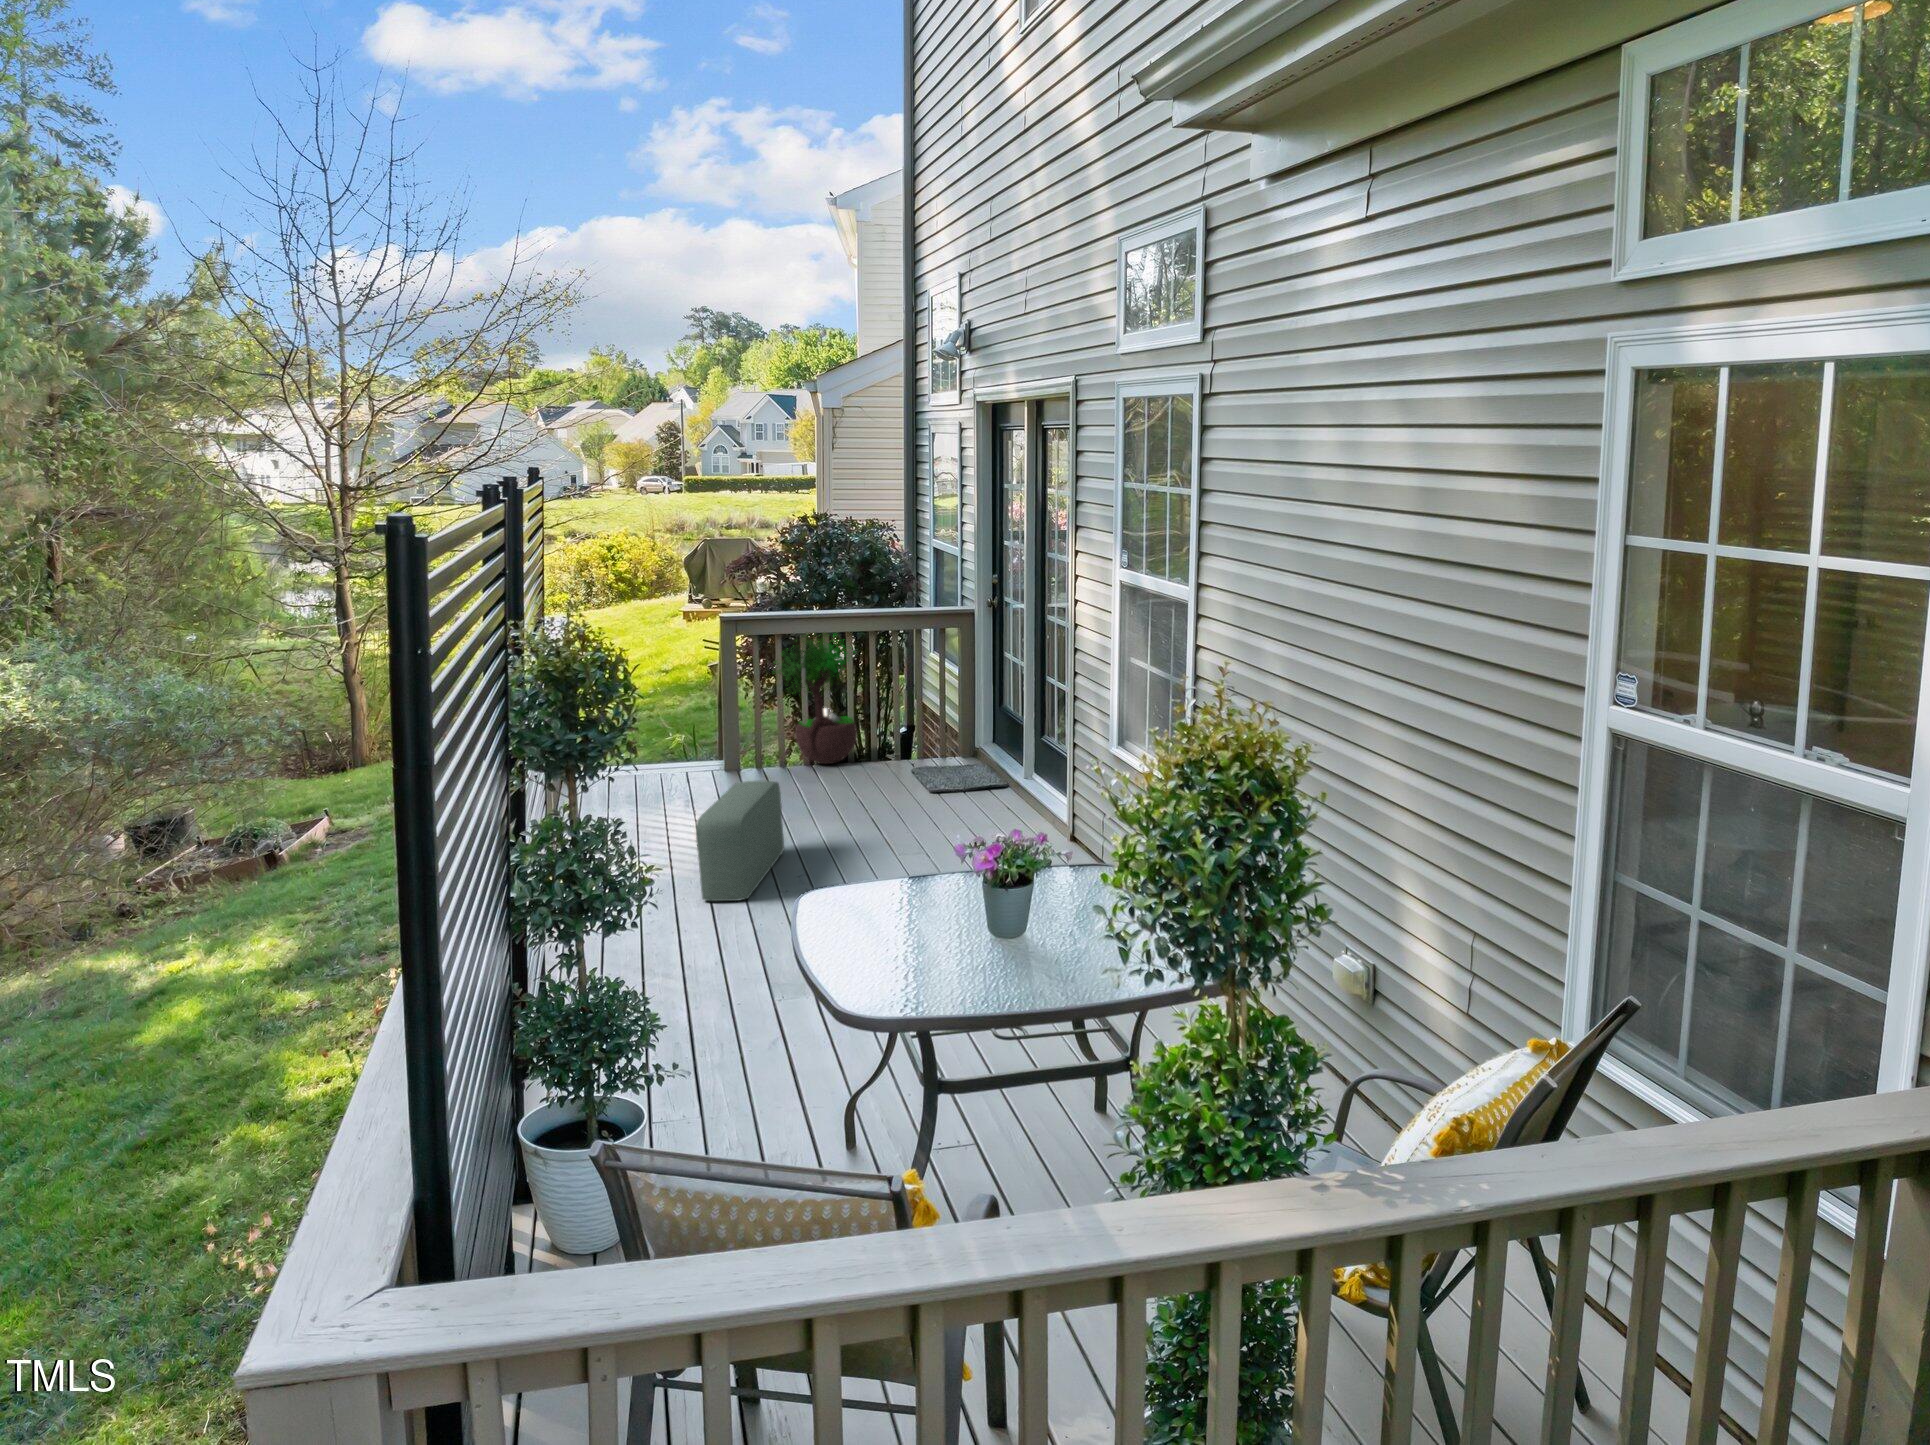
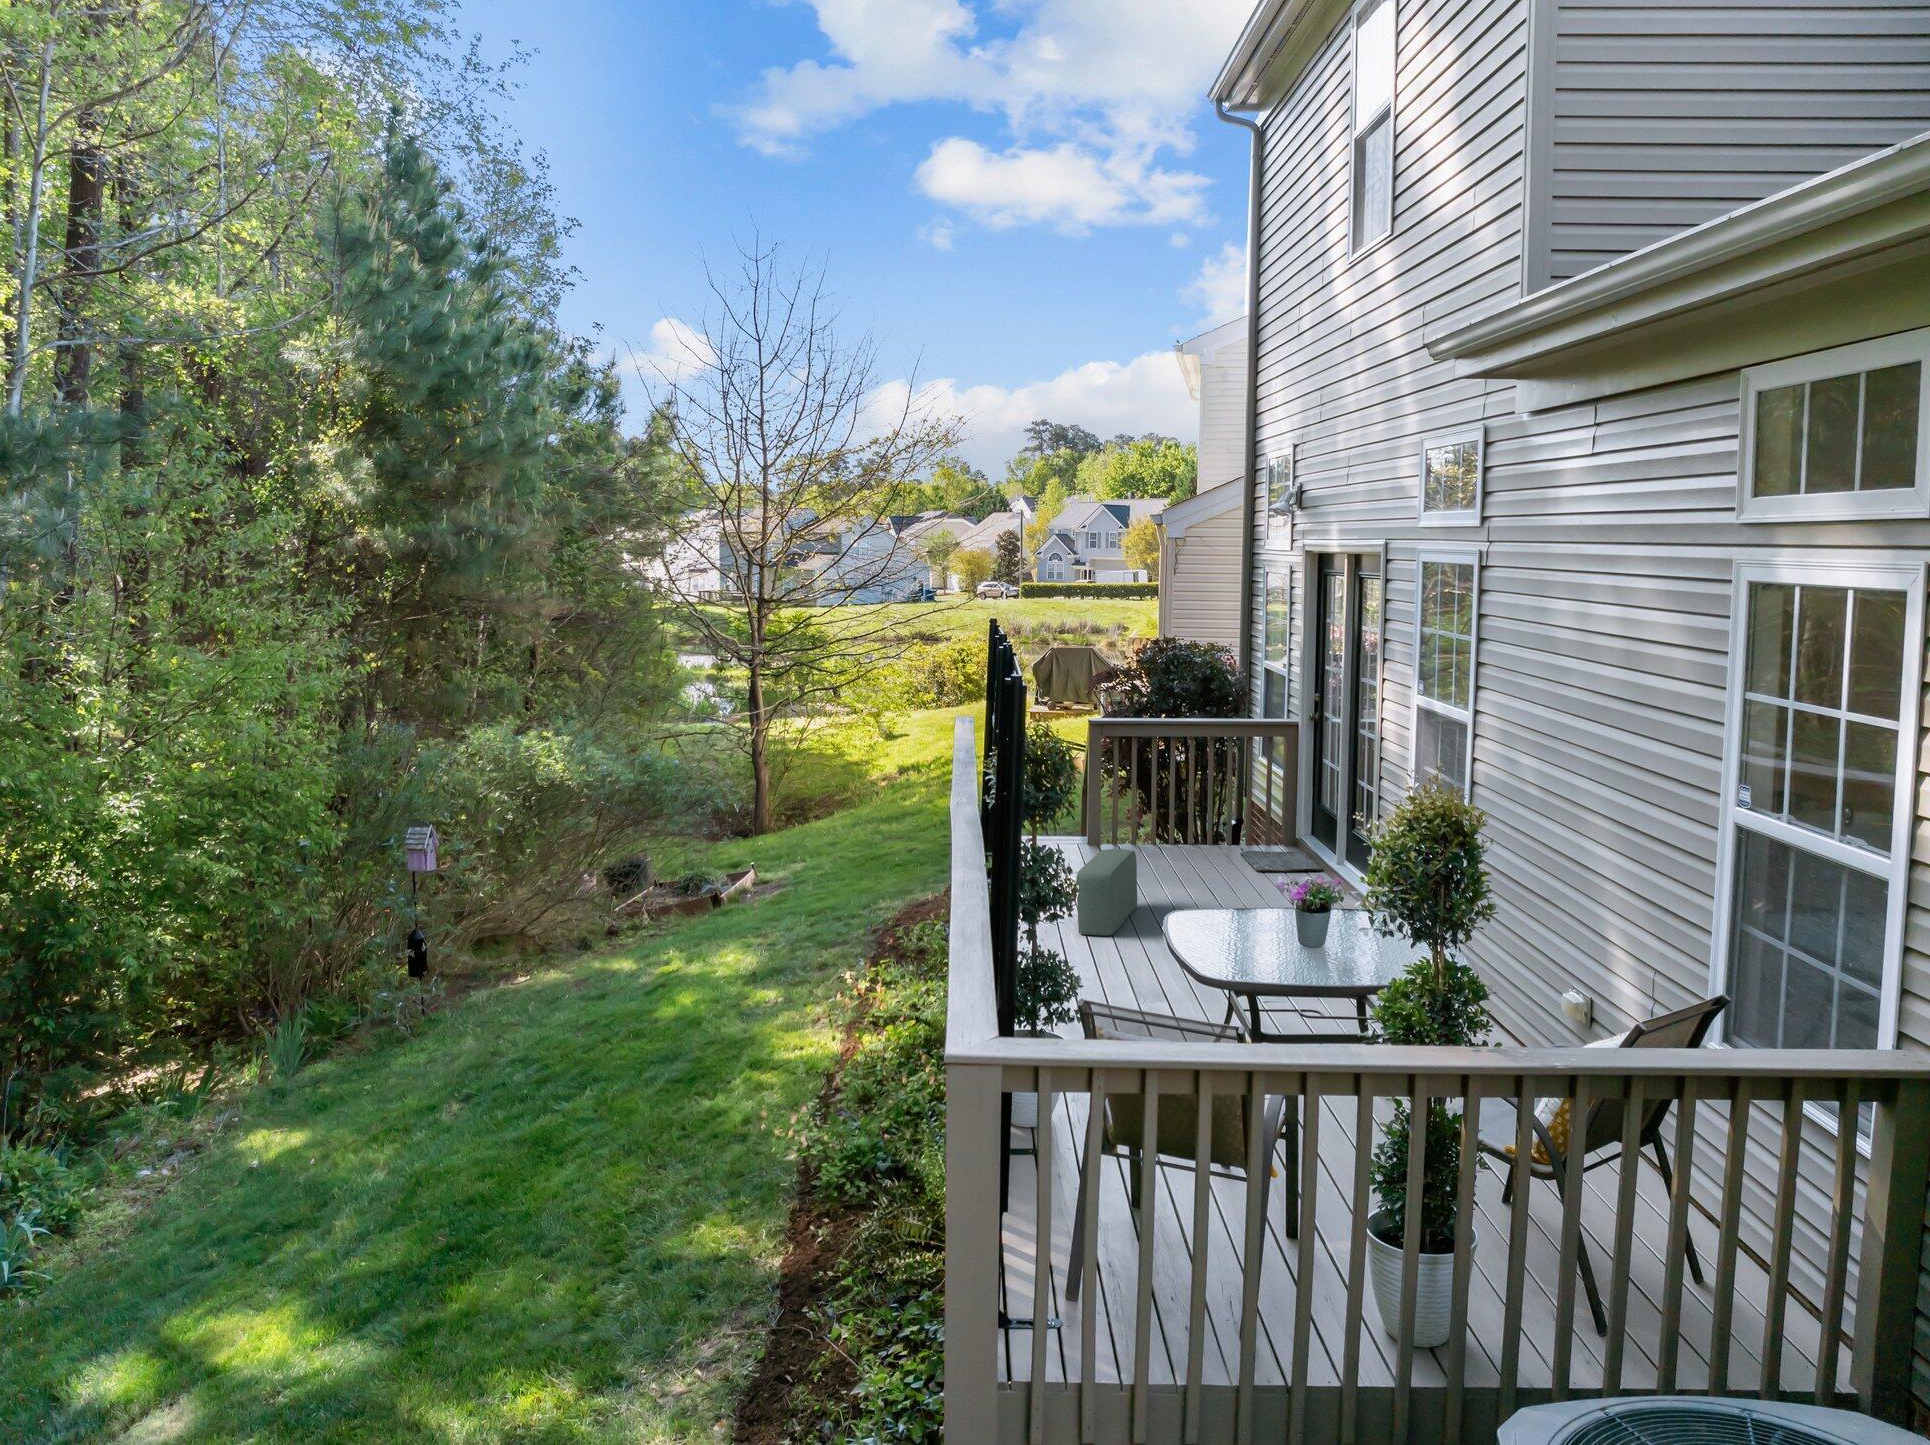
potted tree: present [774,633,857,764] -> none [1125,729,1195,846]

